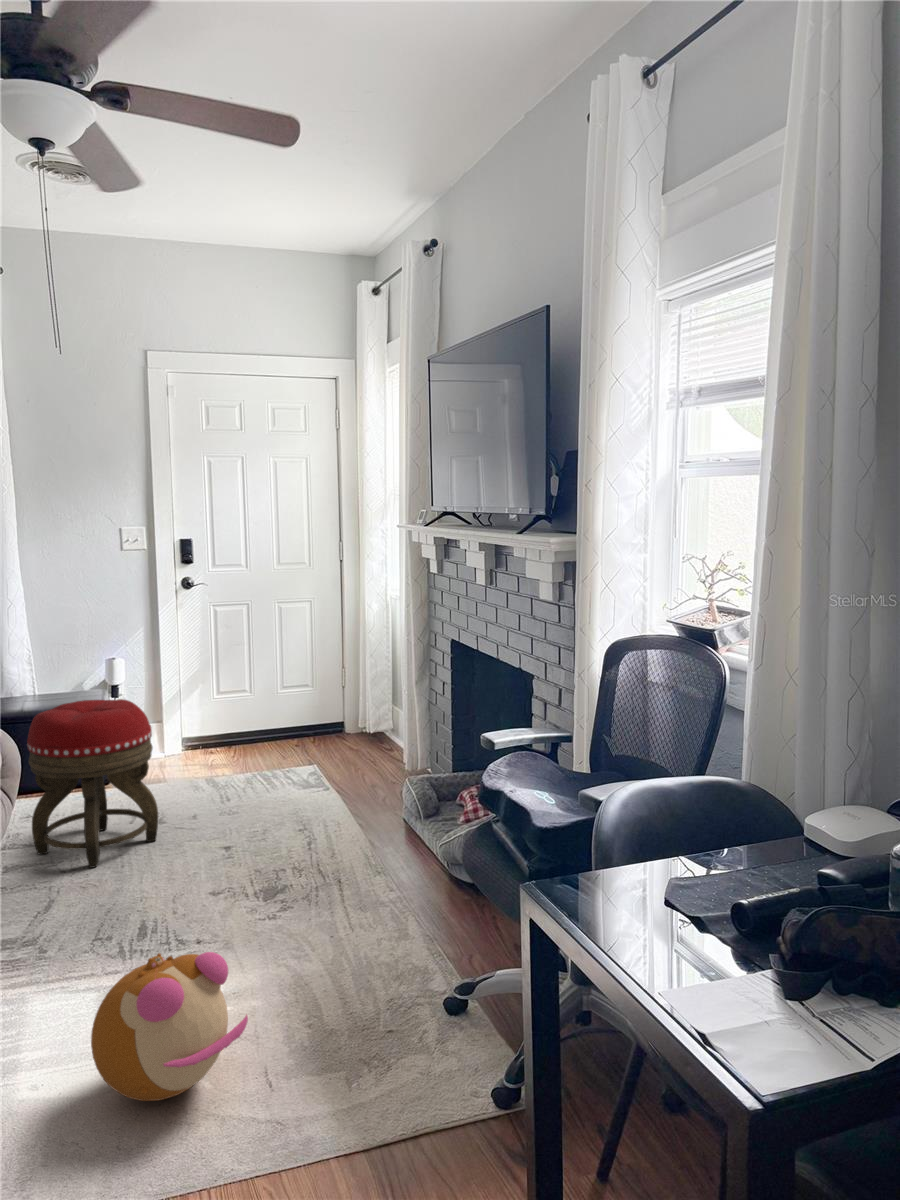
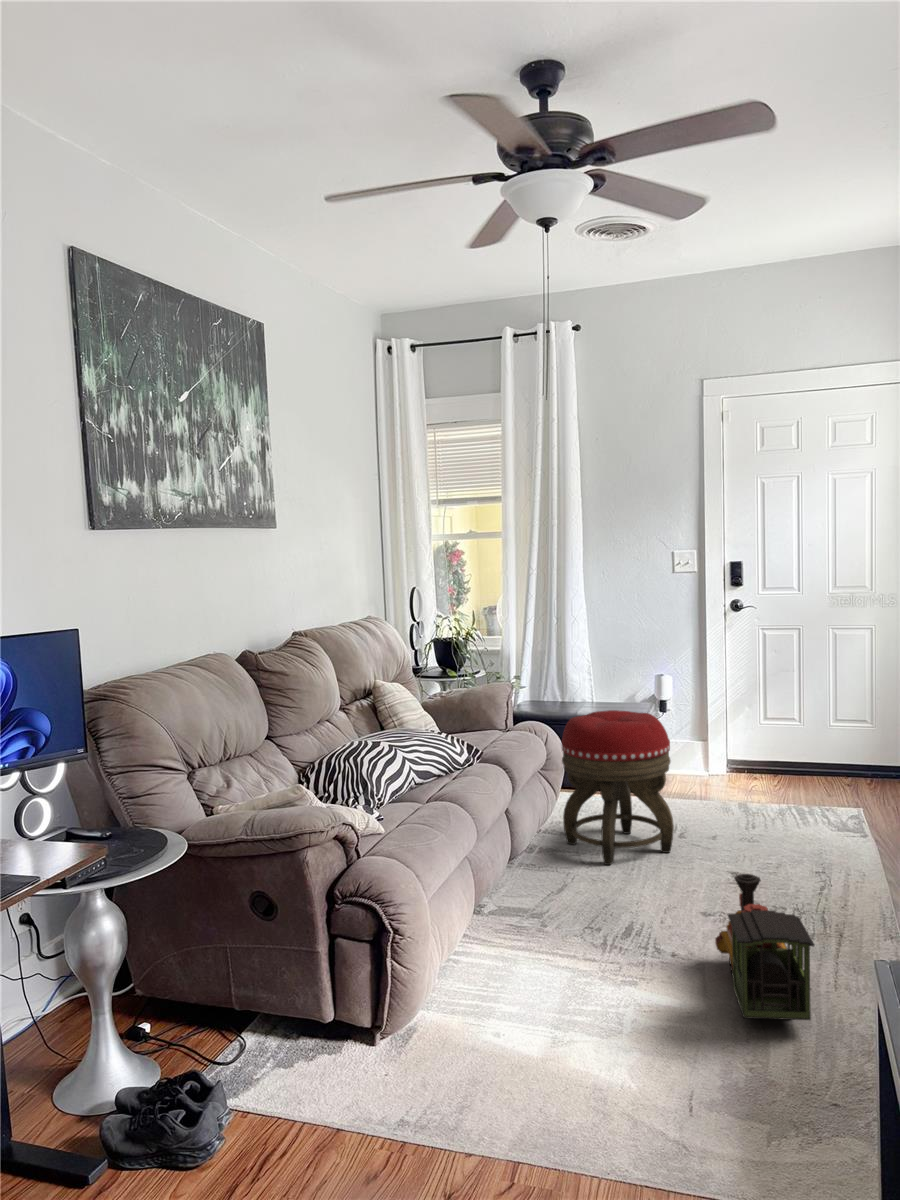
toy train: none [239,844,351,984] -> present [715,874,814,1020]
plush toy: present [91,952,248,1101] -> none [536,947,676,1082]

